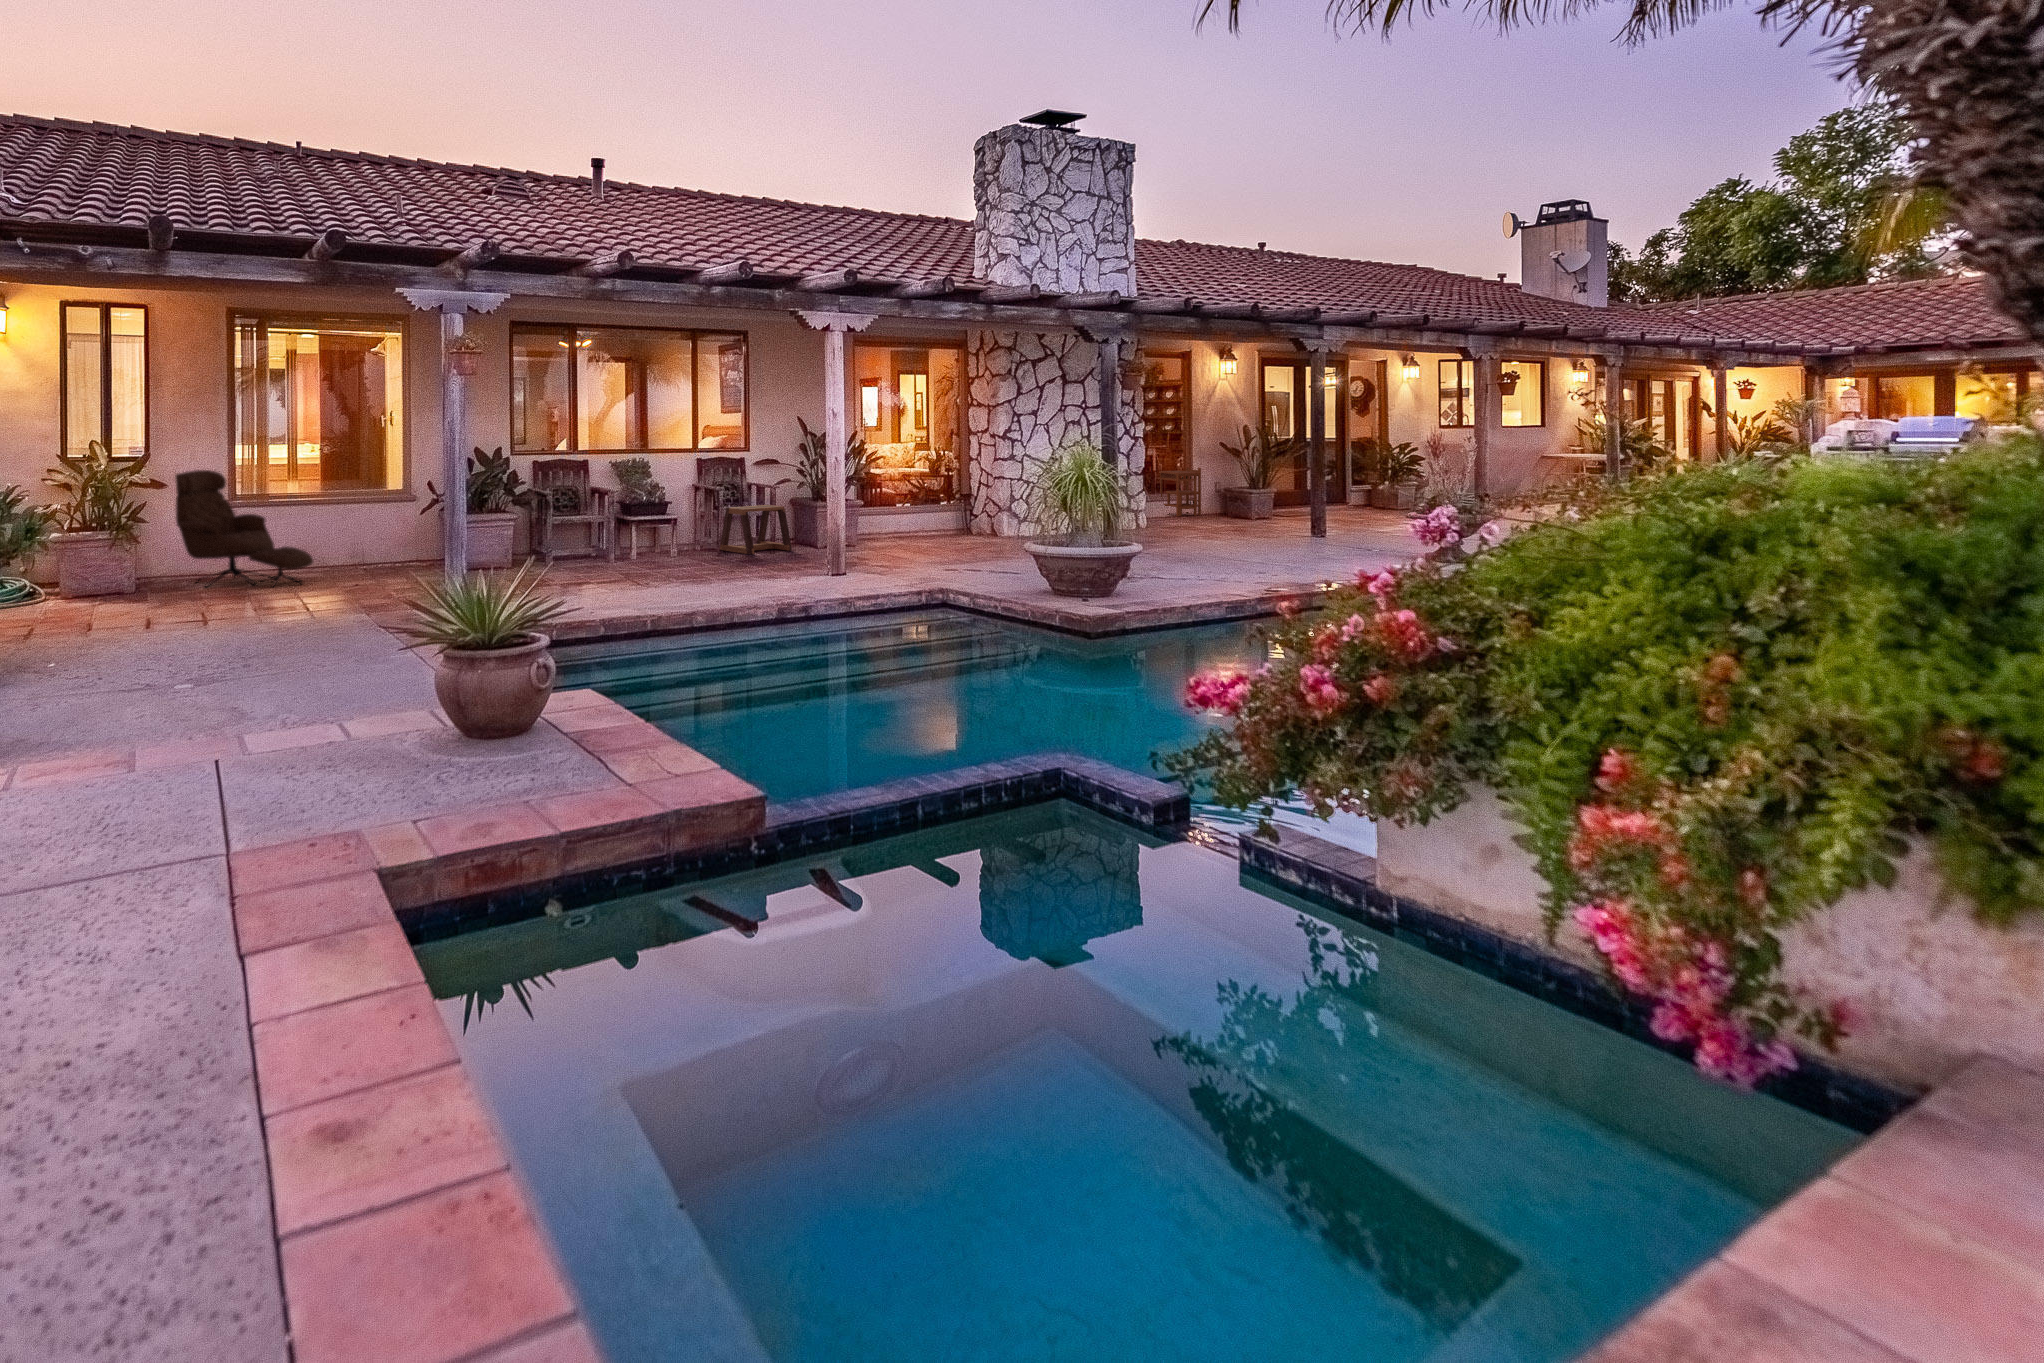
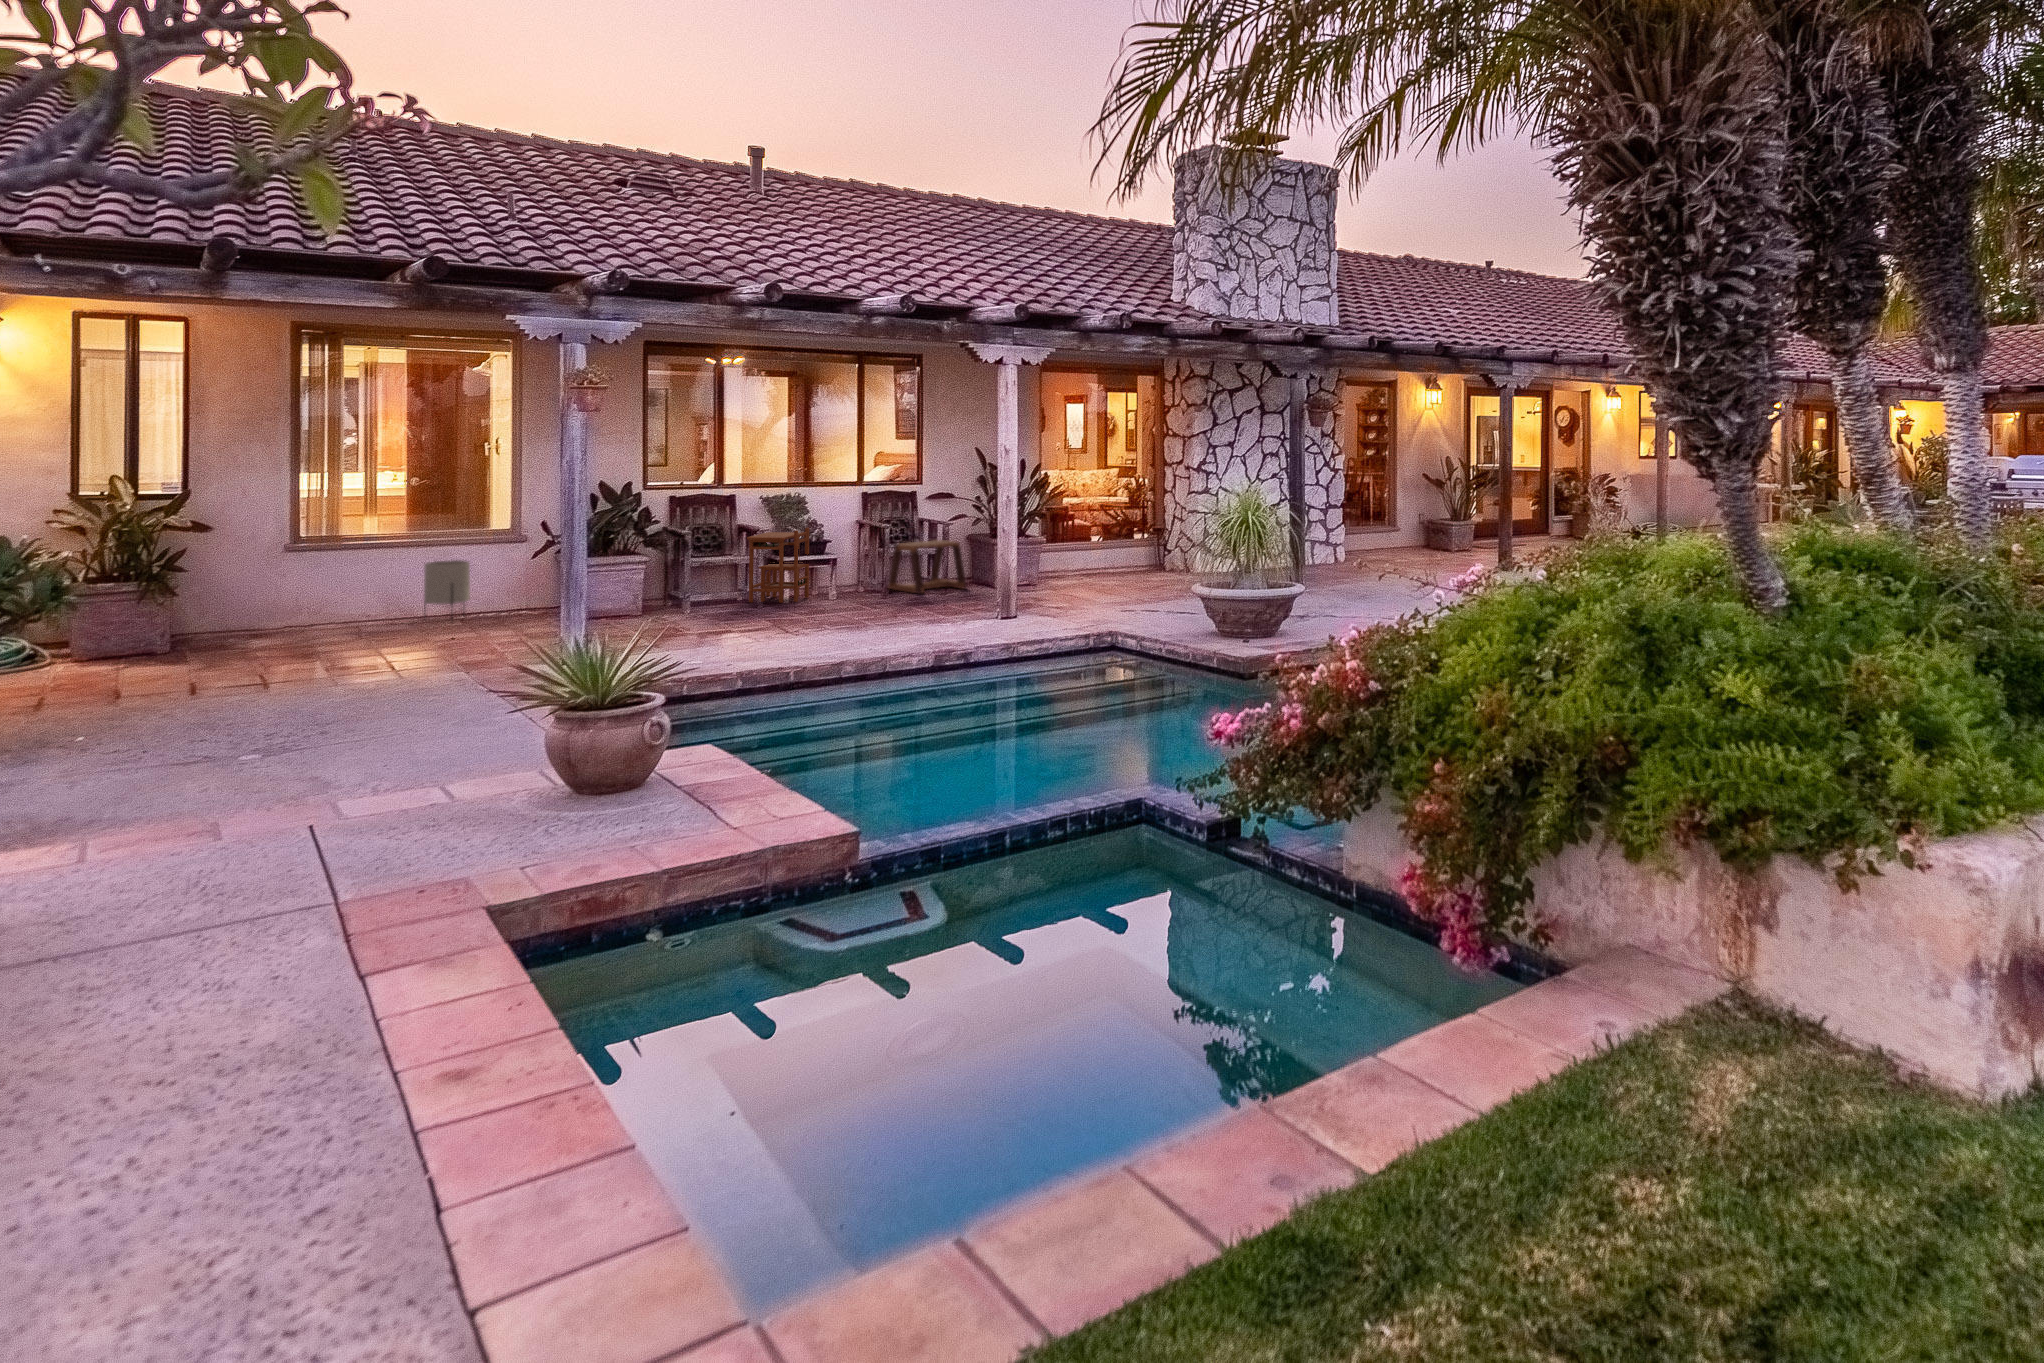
side table: present [1159,467,1201,516] -> present [747,528,809,603]
lounge chair: present [175,470,313,587] -> none [222,507,400,643]
planter: none [333,519,370,573] -> present [424,560,470,615]

